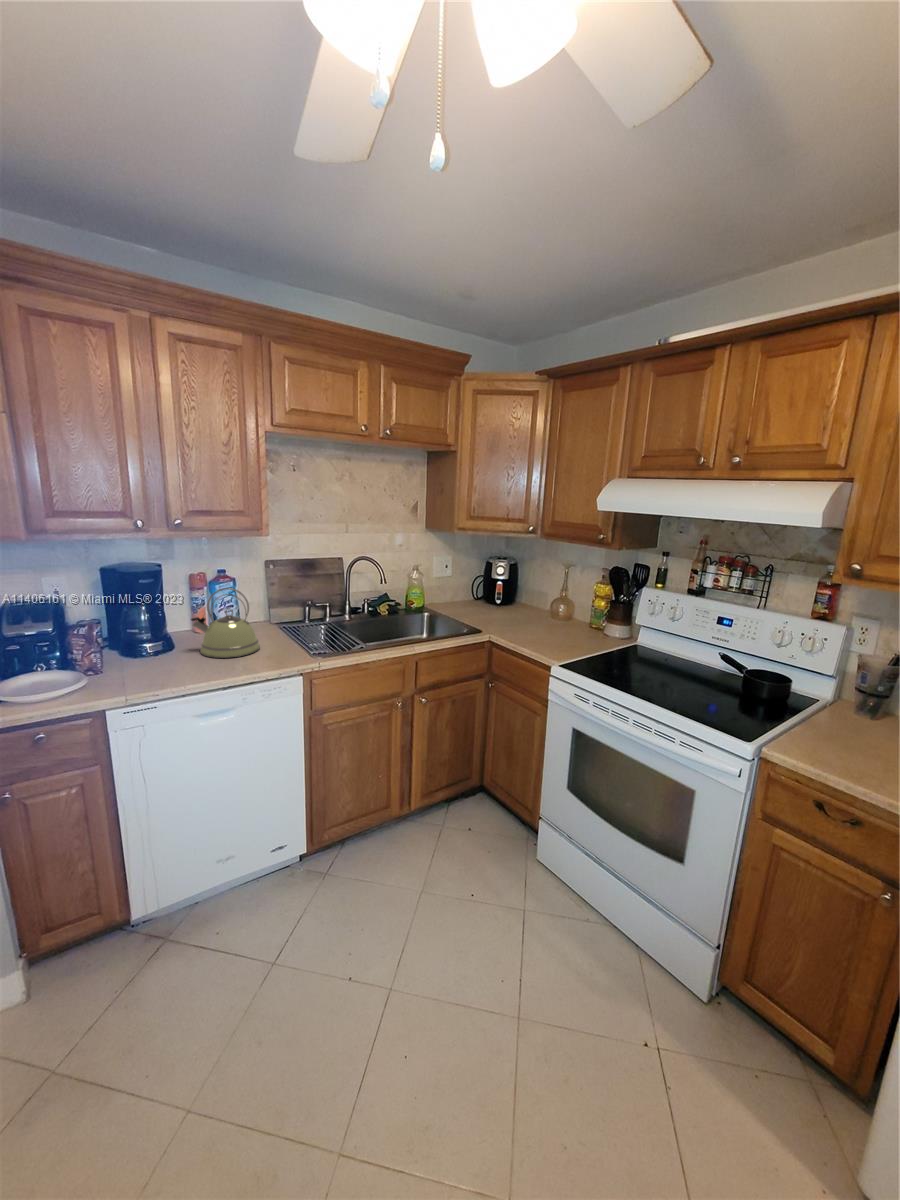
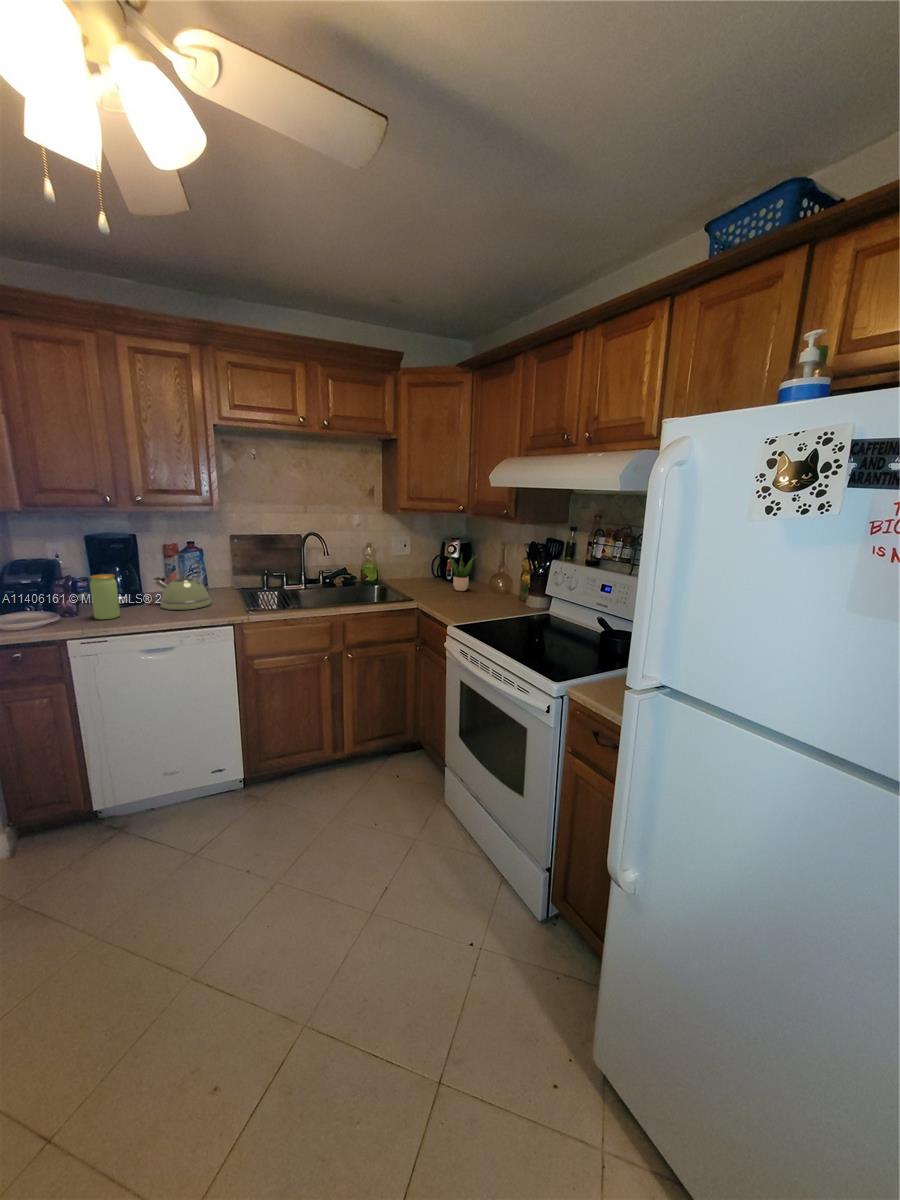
potted plant: none [507,569,538,618] -> present [449,550,477,591]
jar: none [127,619,162,677] -> present [90,574,120,619]

